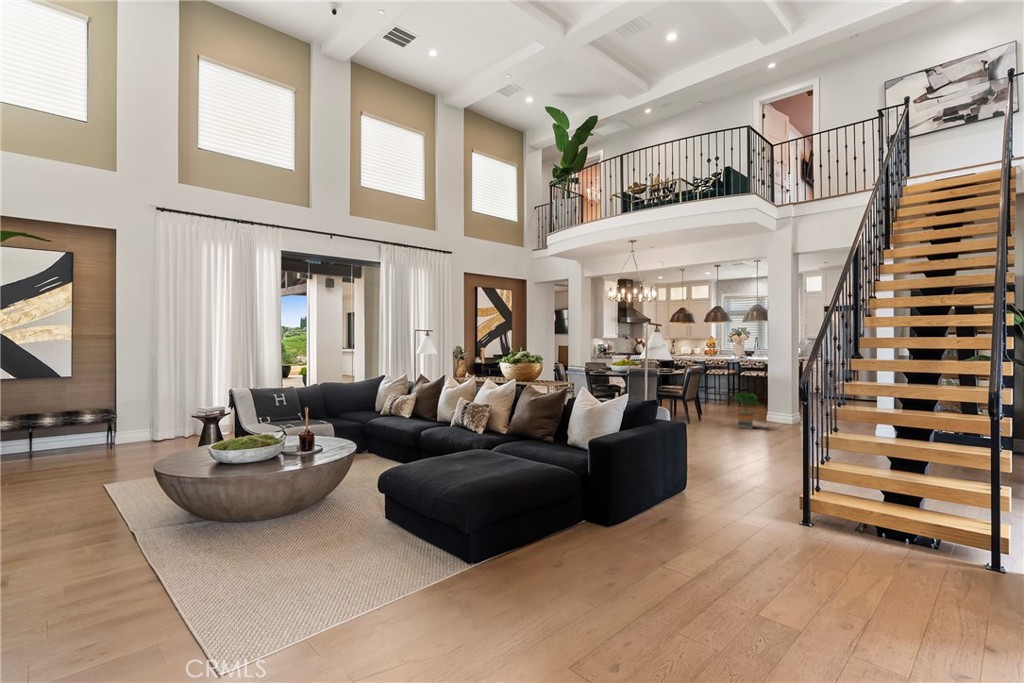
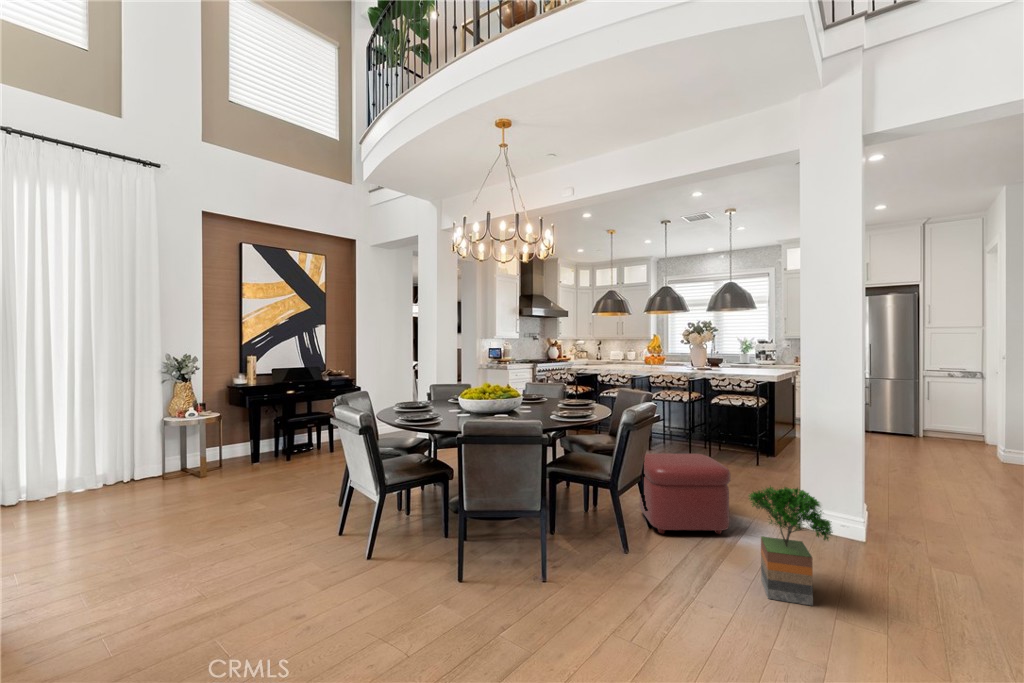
ottoman: none [696,391,734,420] -> present [640,454,730,534]

